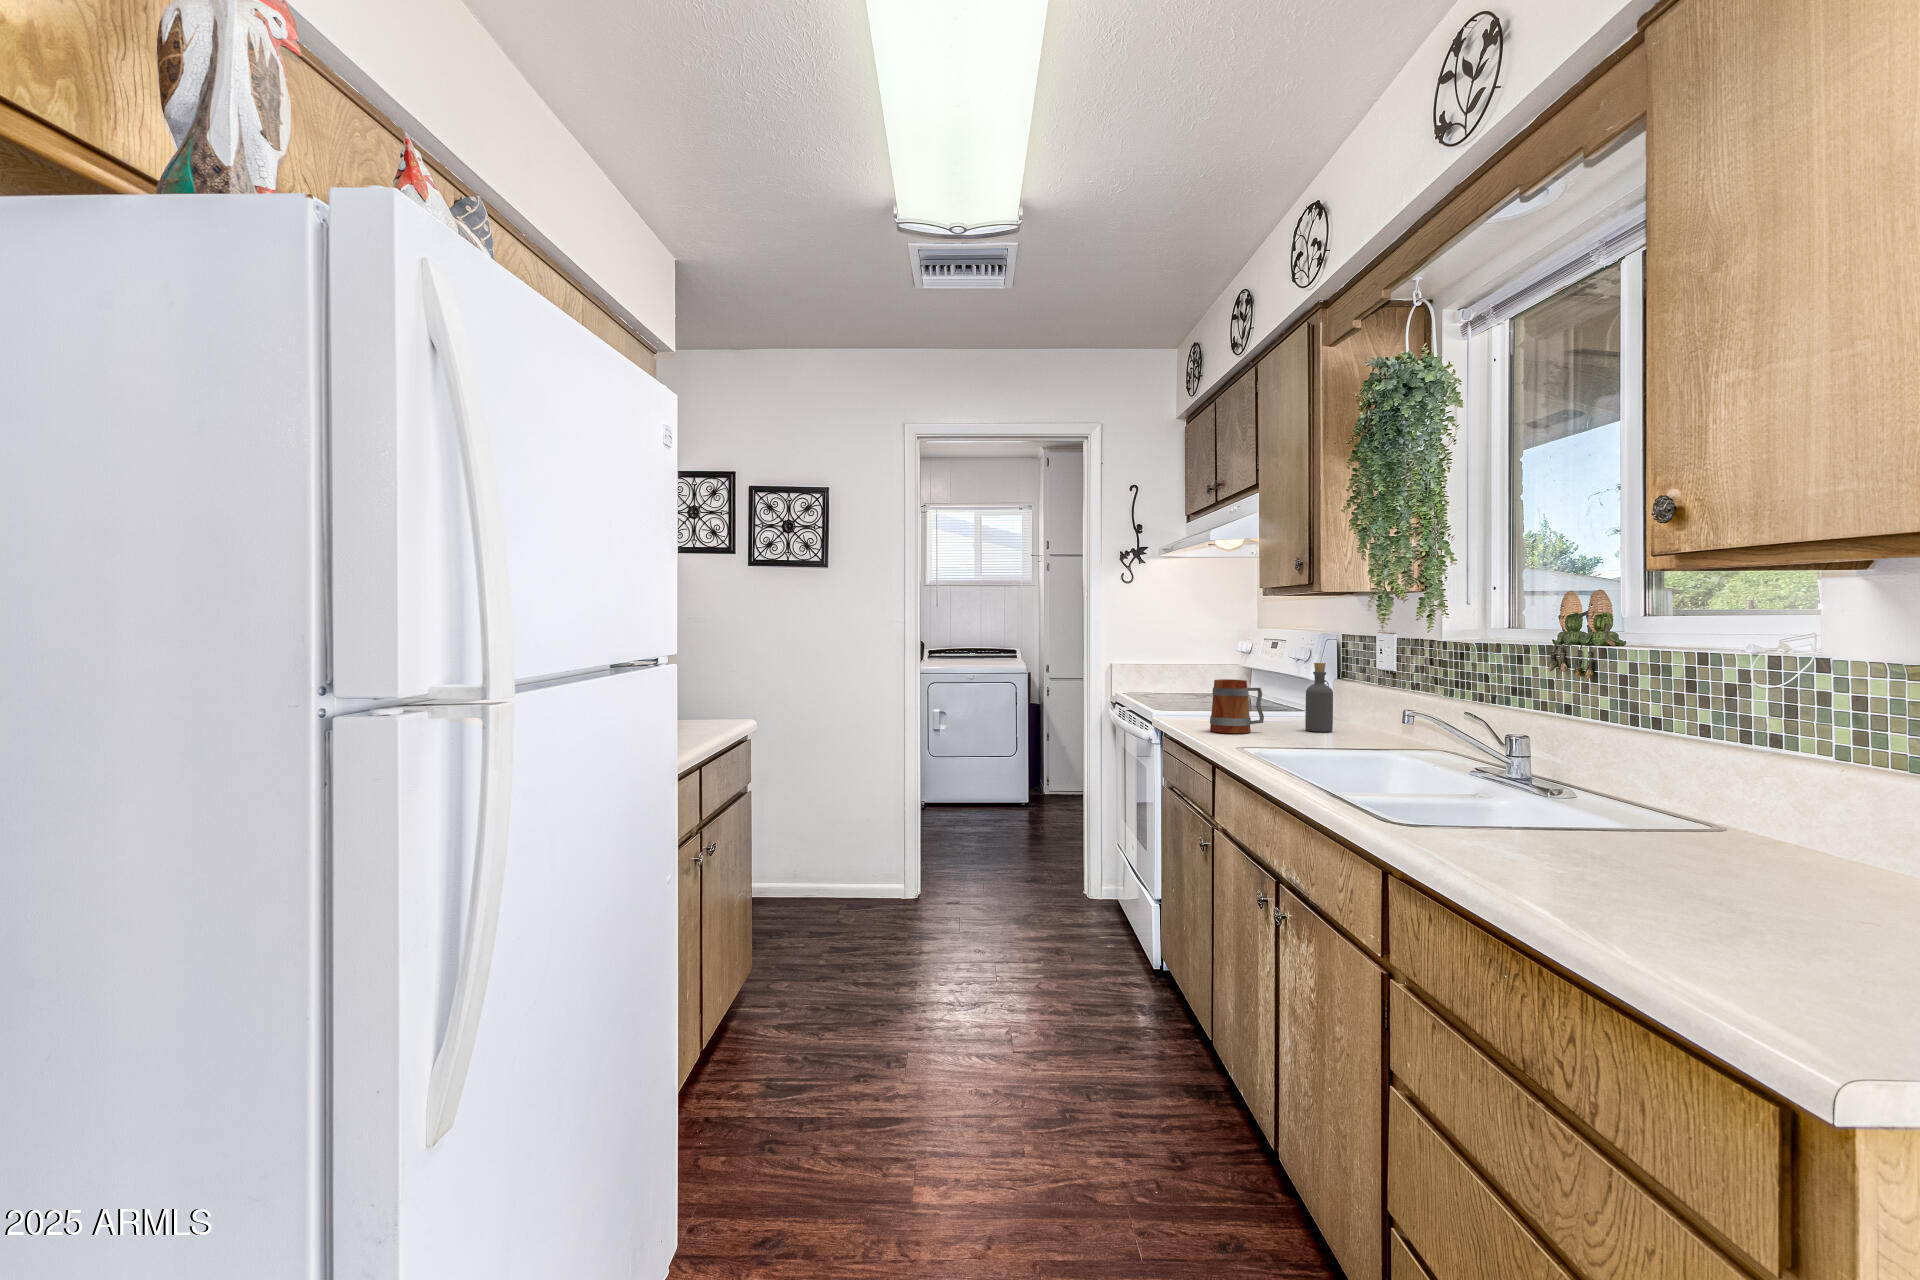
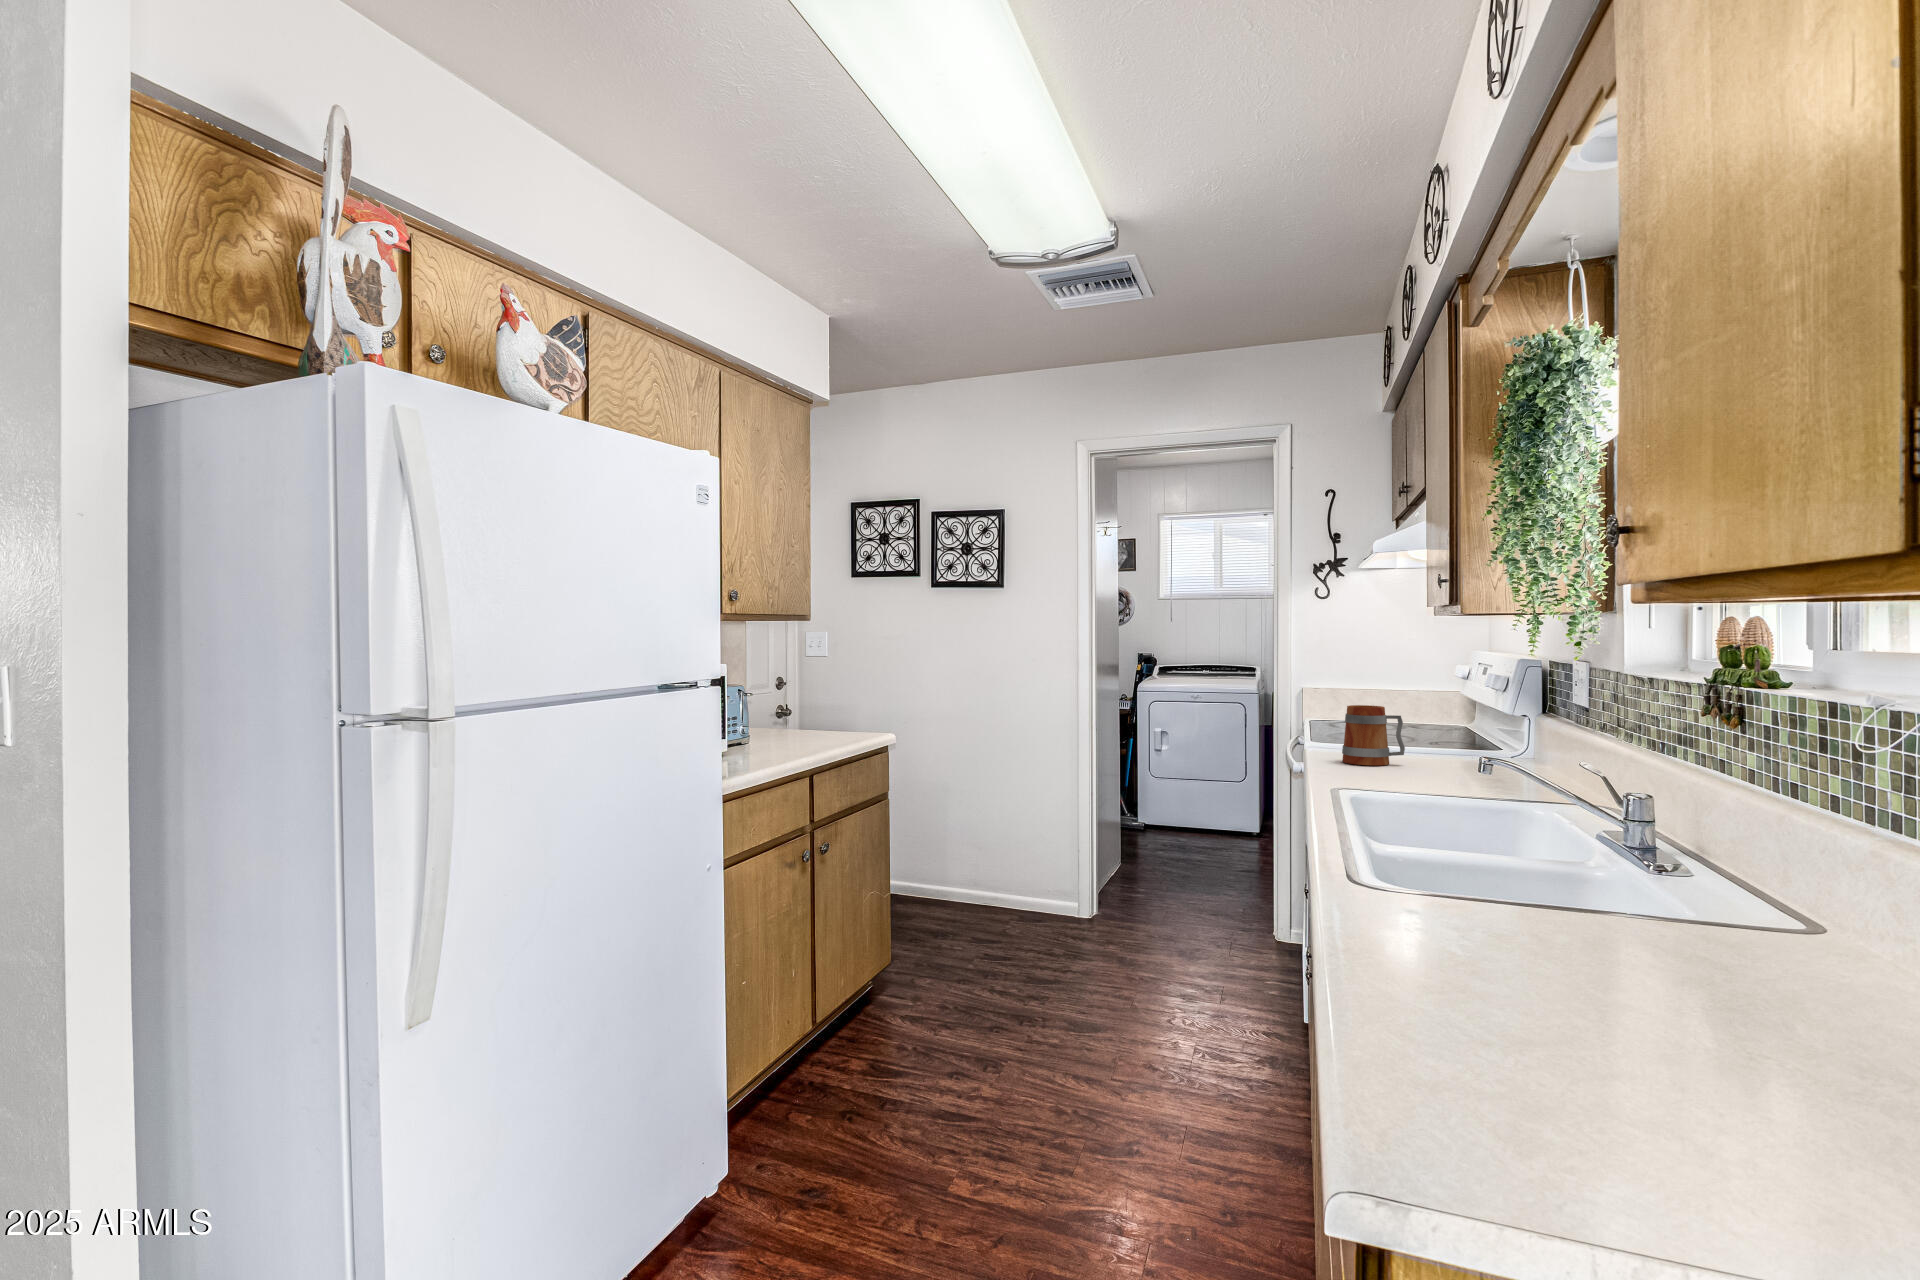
bottle: present [1305,663,1333,732] -> none [1461,689,1495,768]

